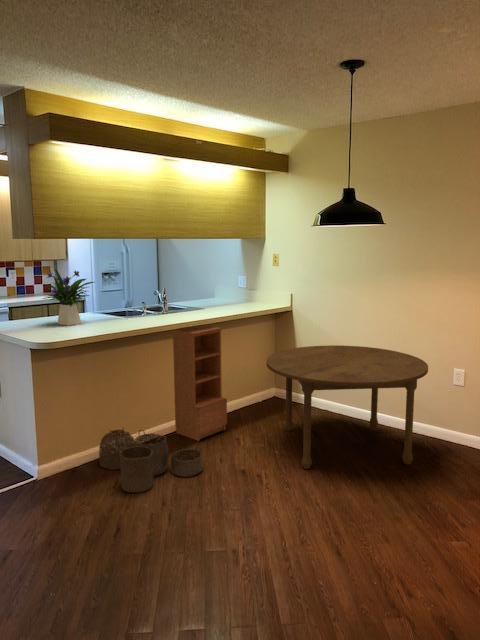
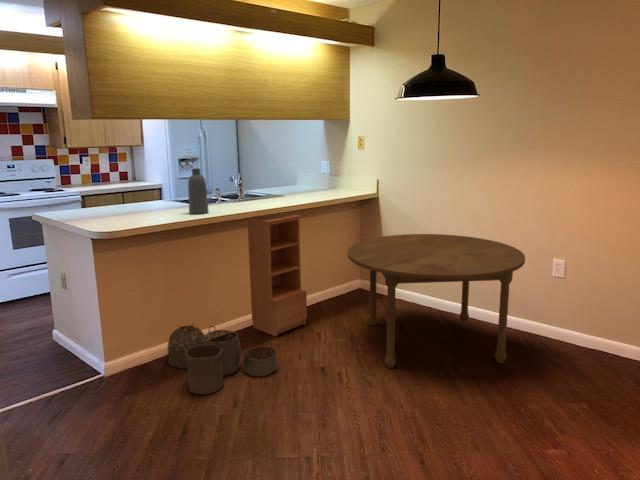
flower arrangement: present [46,269,94,325] -> none [100,152,162,214]
vase: none [120,284,138,326] -> present [188,168,208,214]

